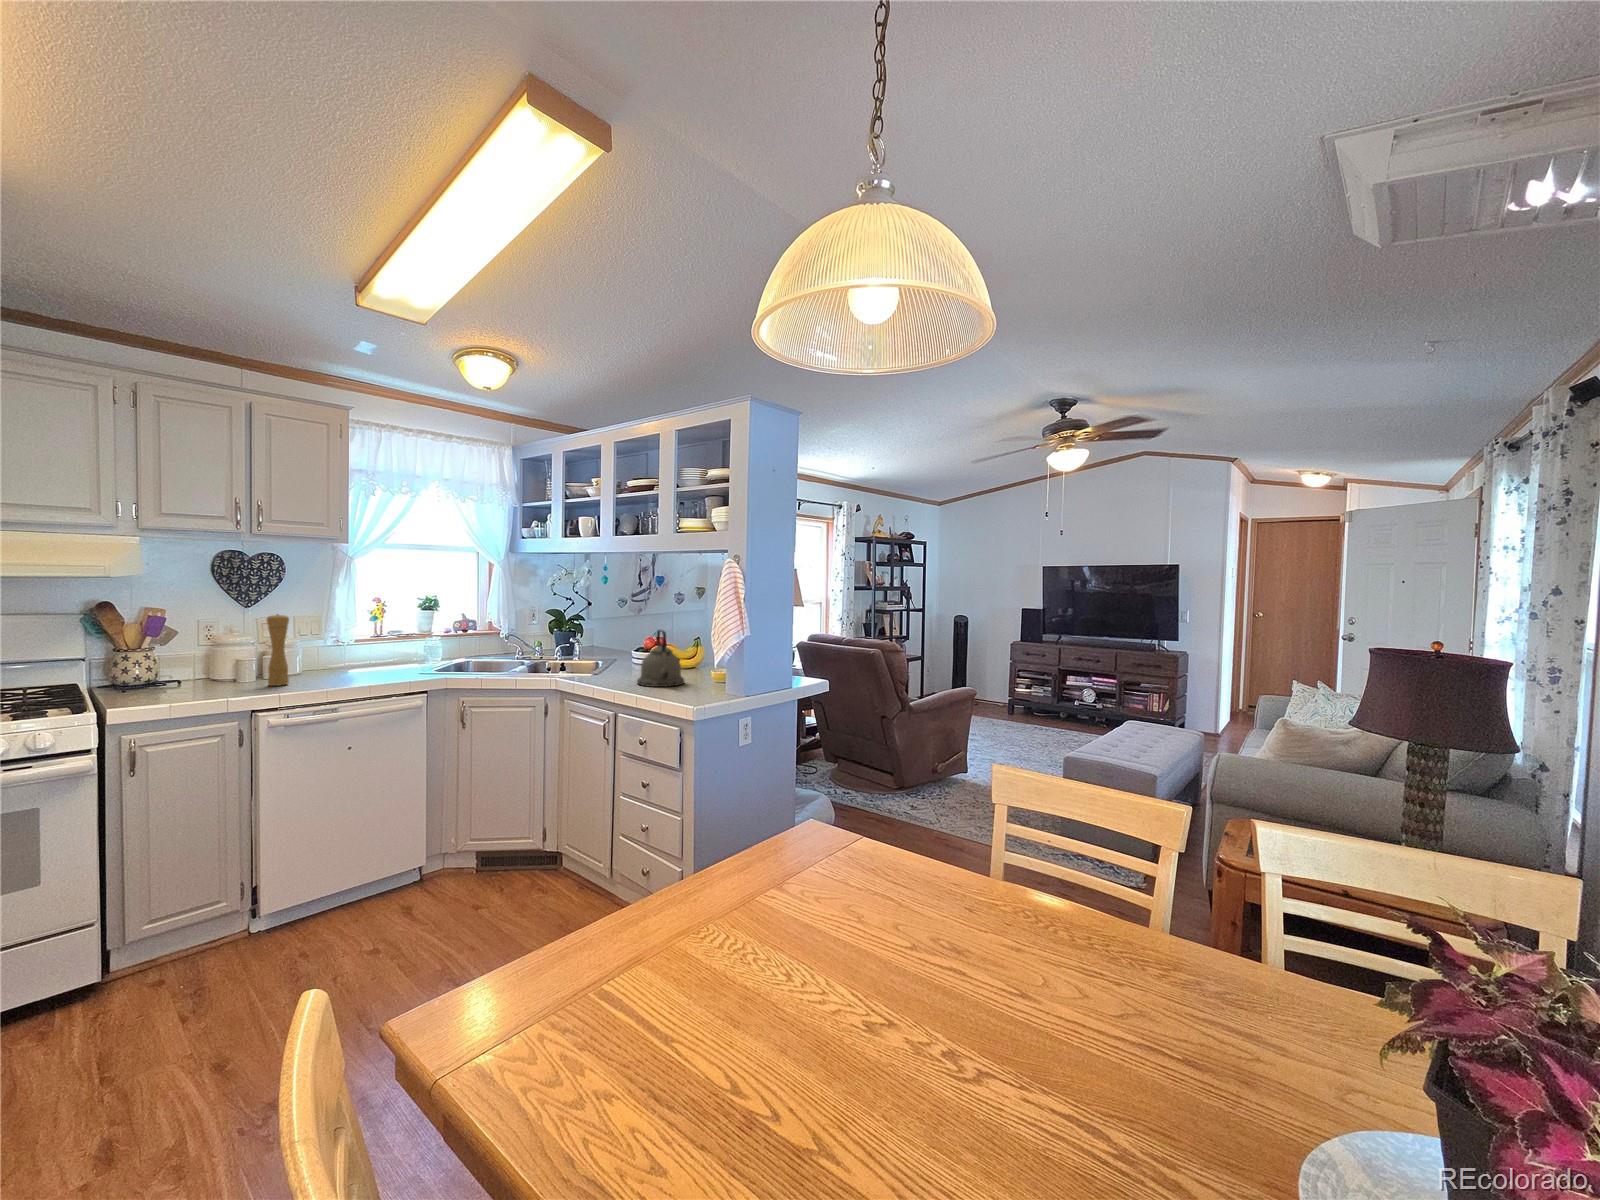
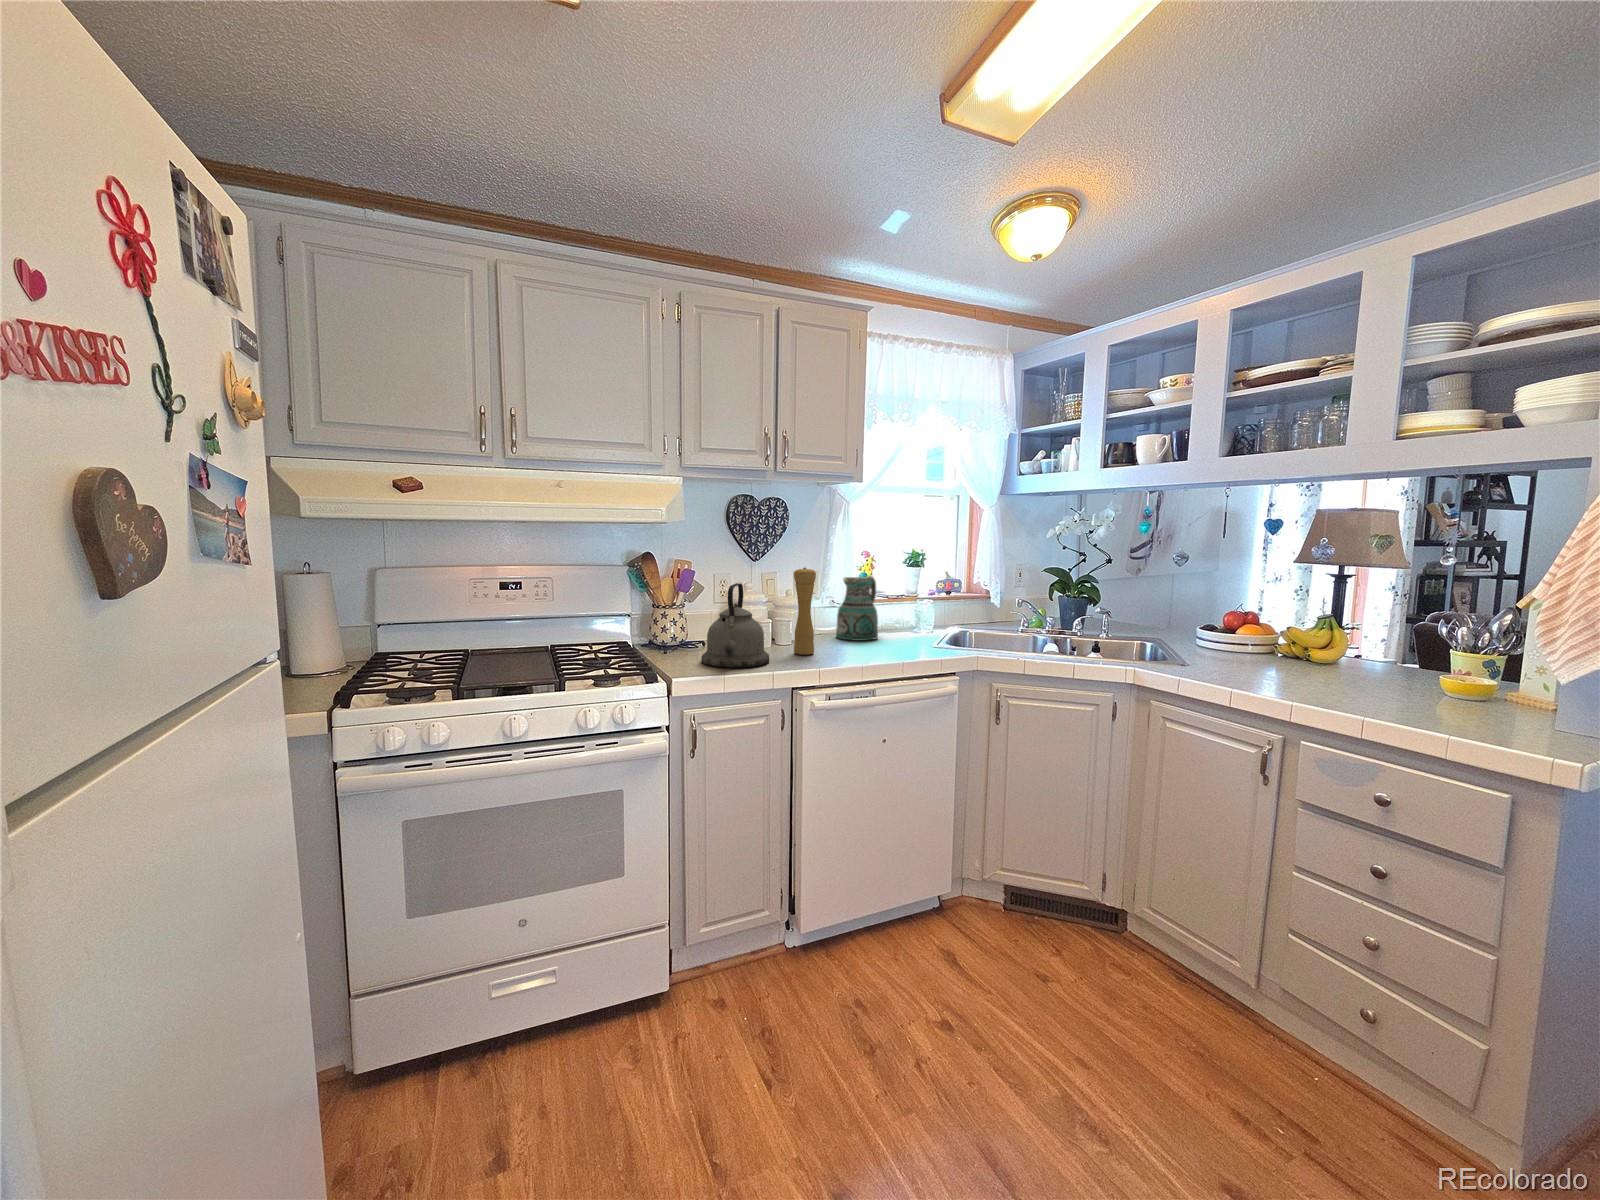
ceramic pitcher: none [332,619,377,674] -> present [836,576,878,641]
kettle: present [637,630,685,687] -> present [701,583,769,668]

